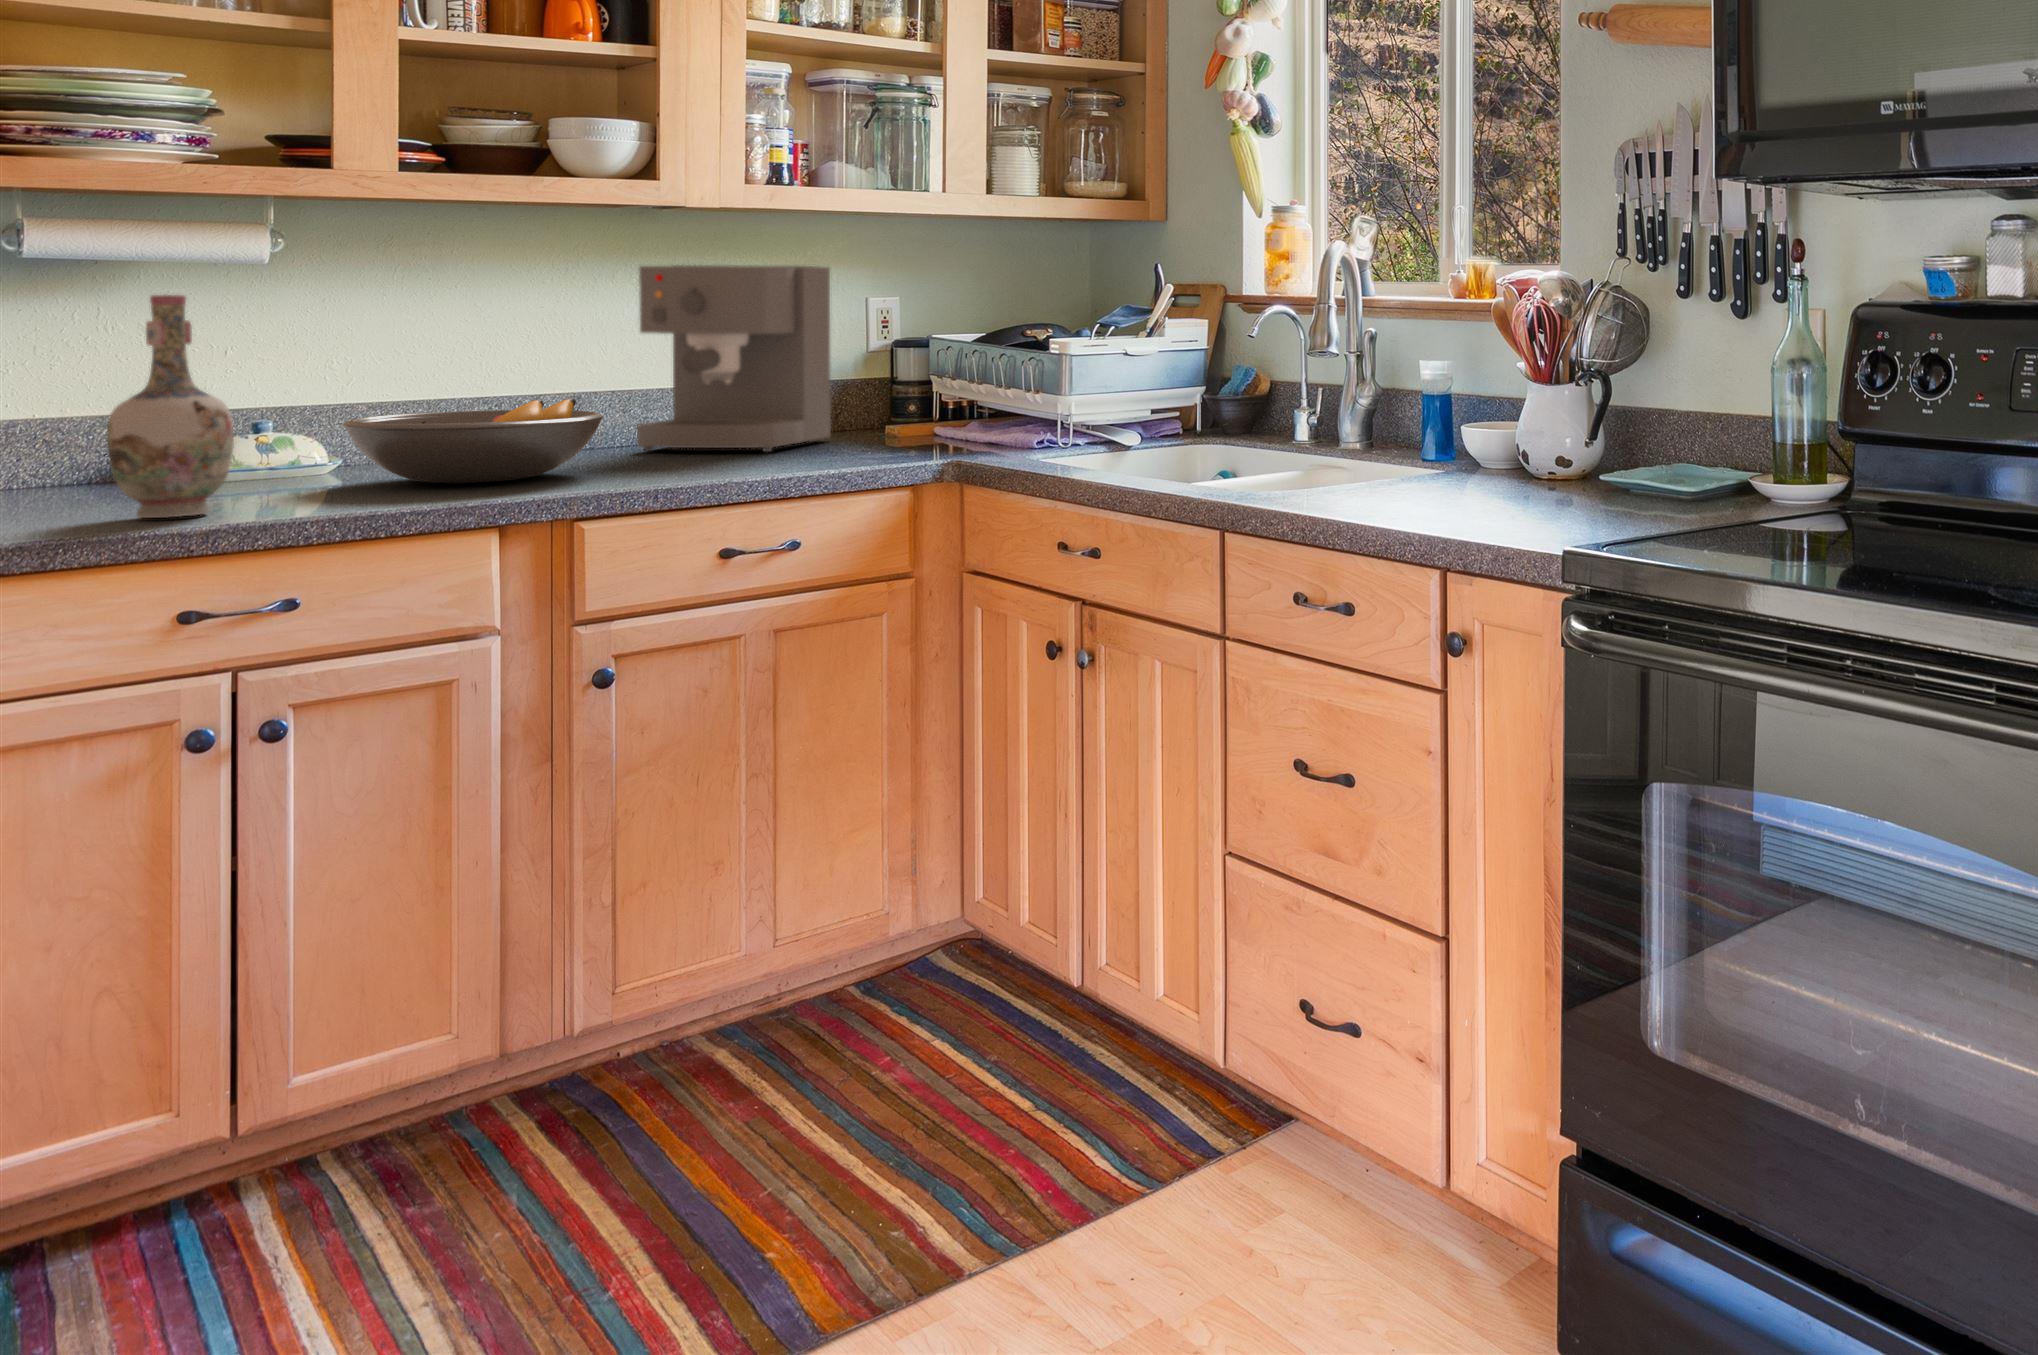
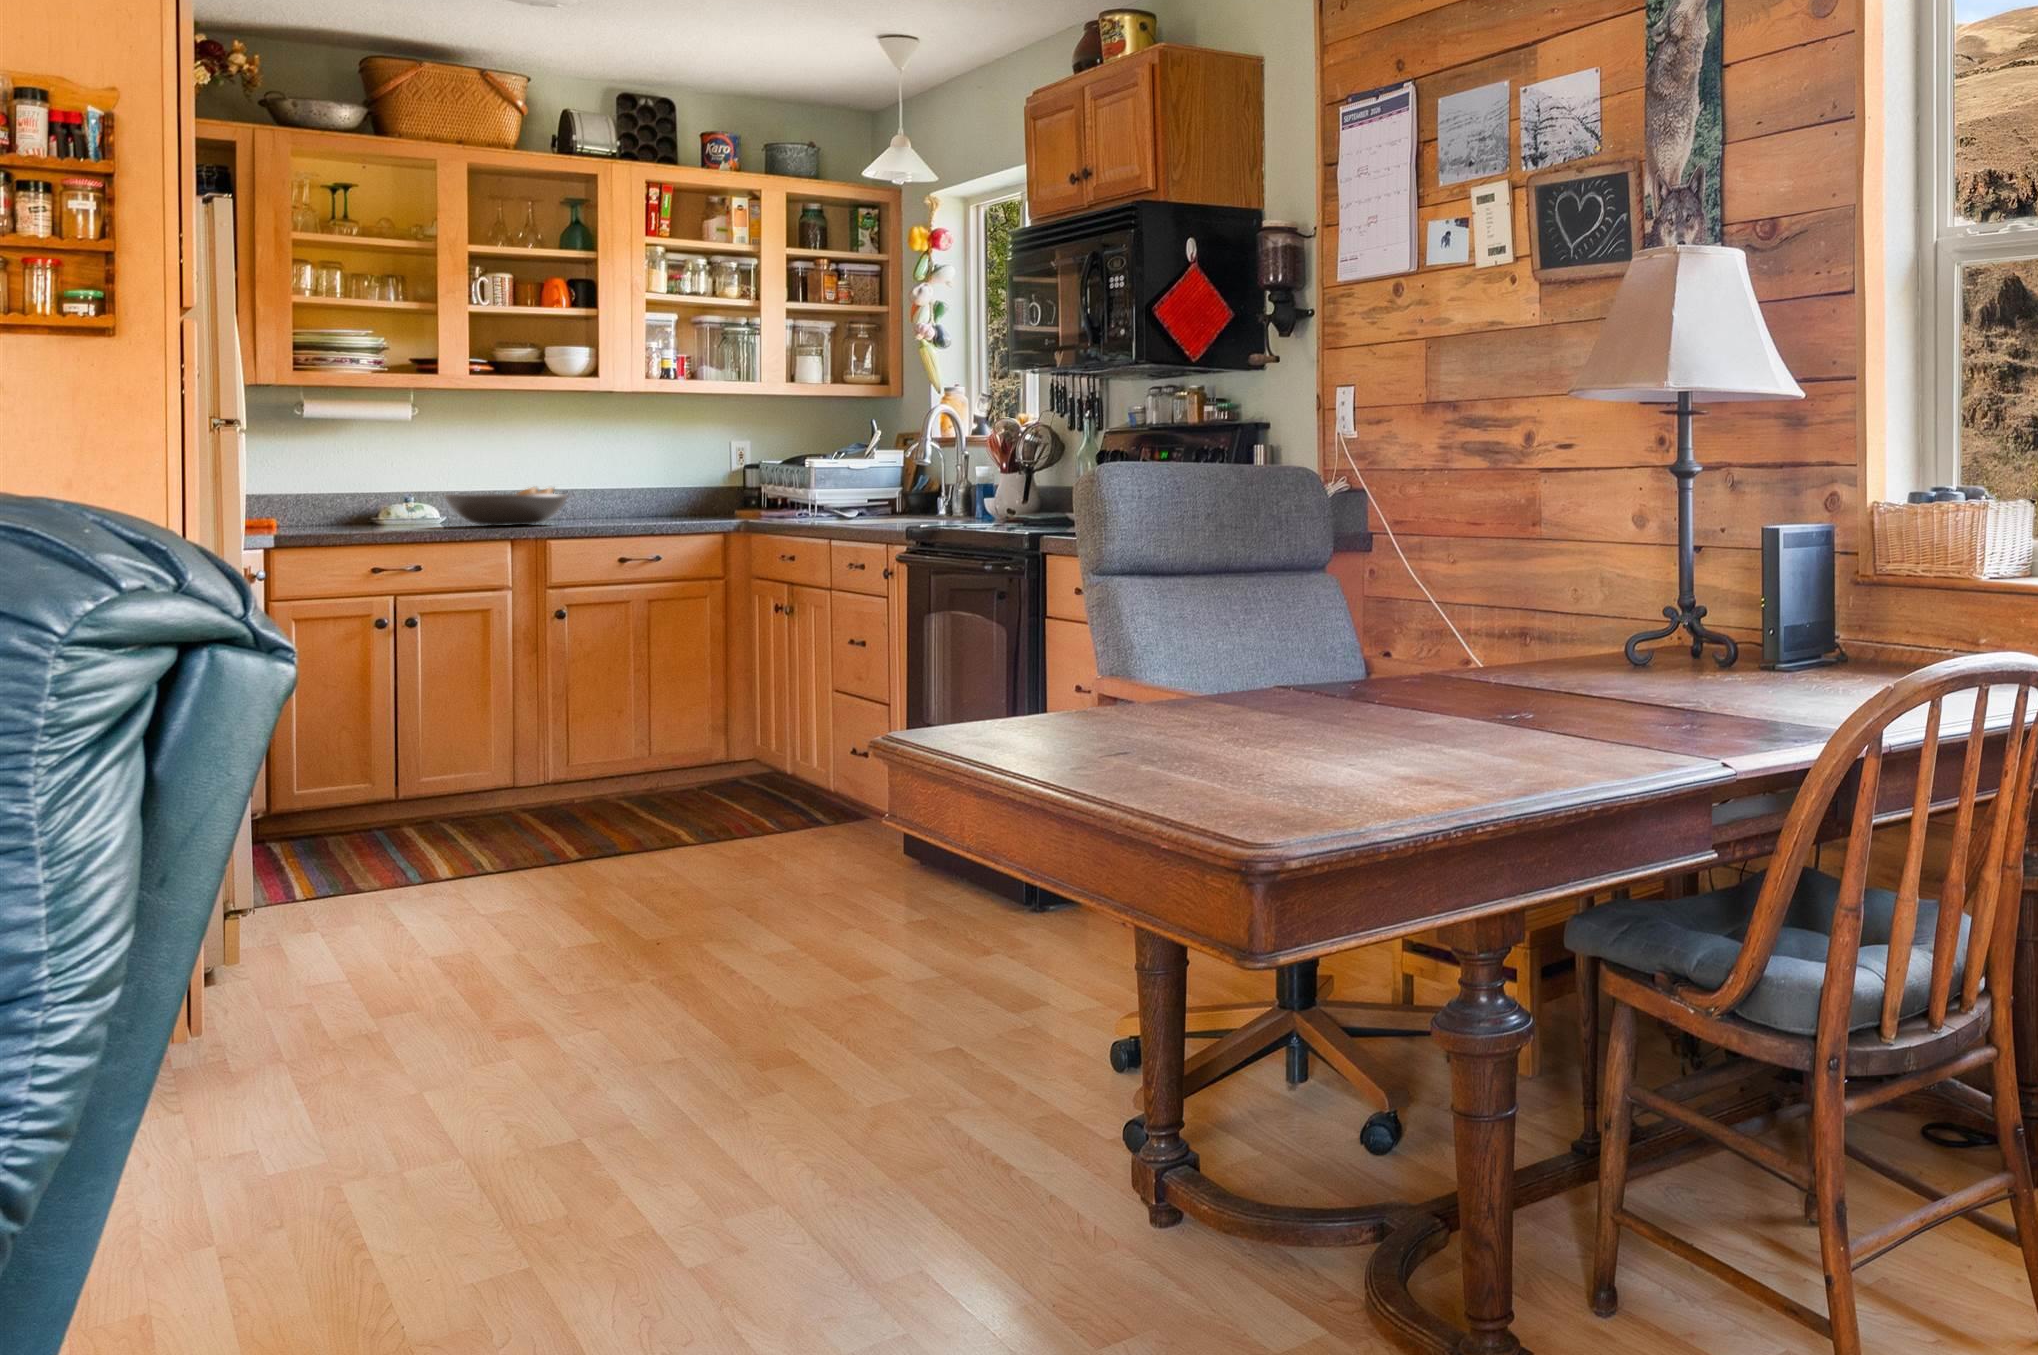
coffee maker: present [637,265,831,452] -> none [594,422,701,520]
vase: present [107,294,234,518] -> none [343,432,395,531]

